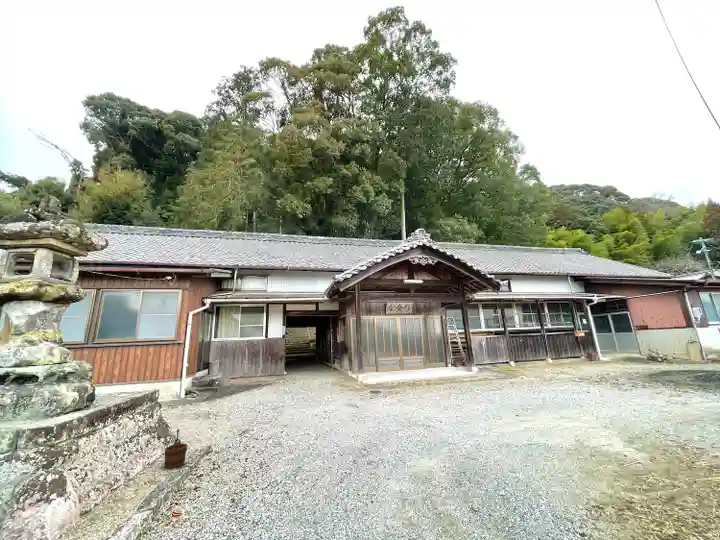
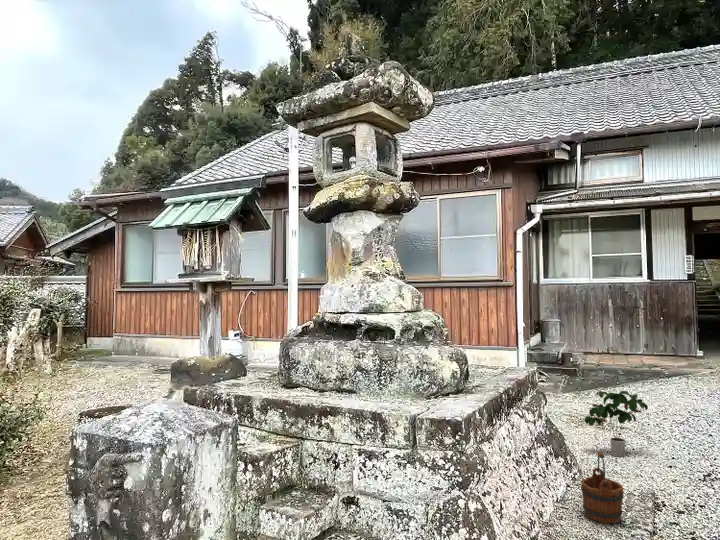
potted plant: none [194,397,228,433] -> present [584,391,648,457]

